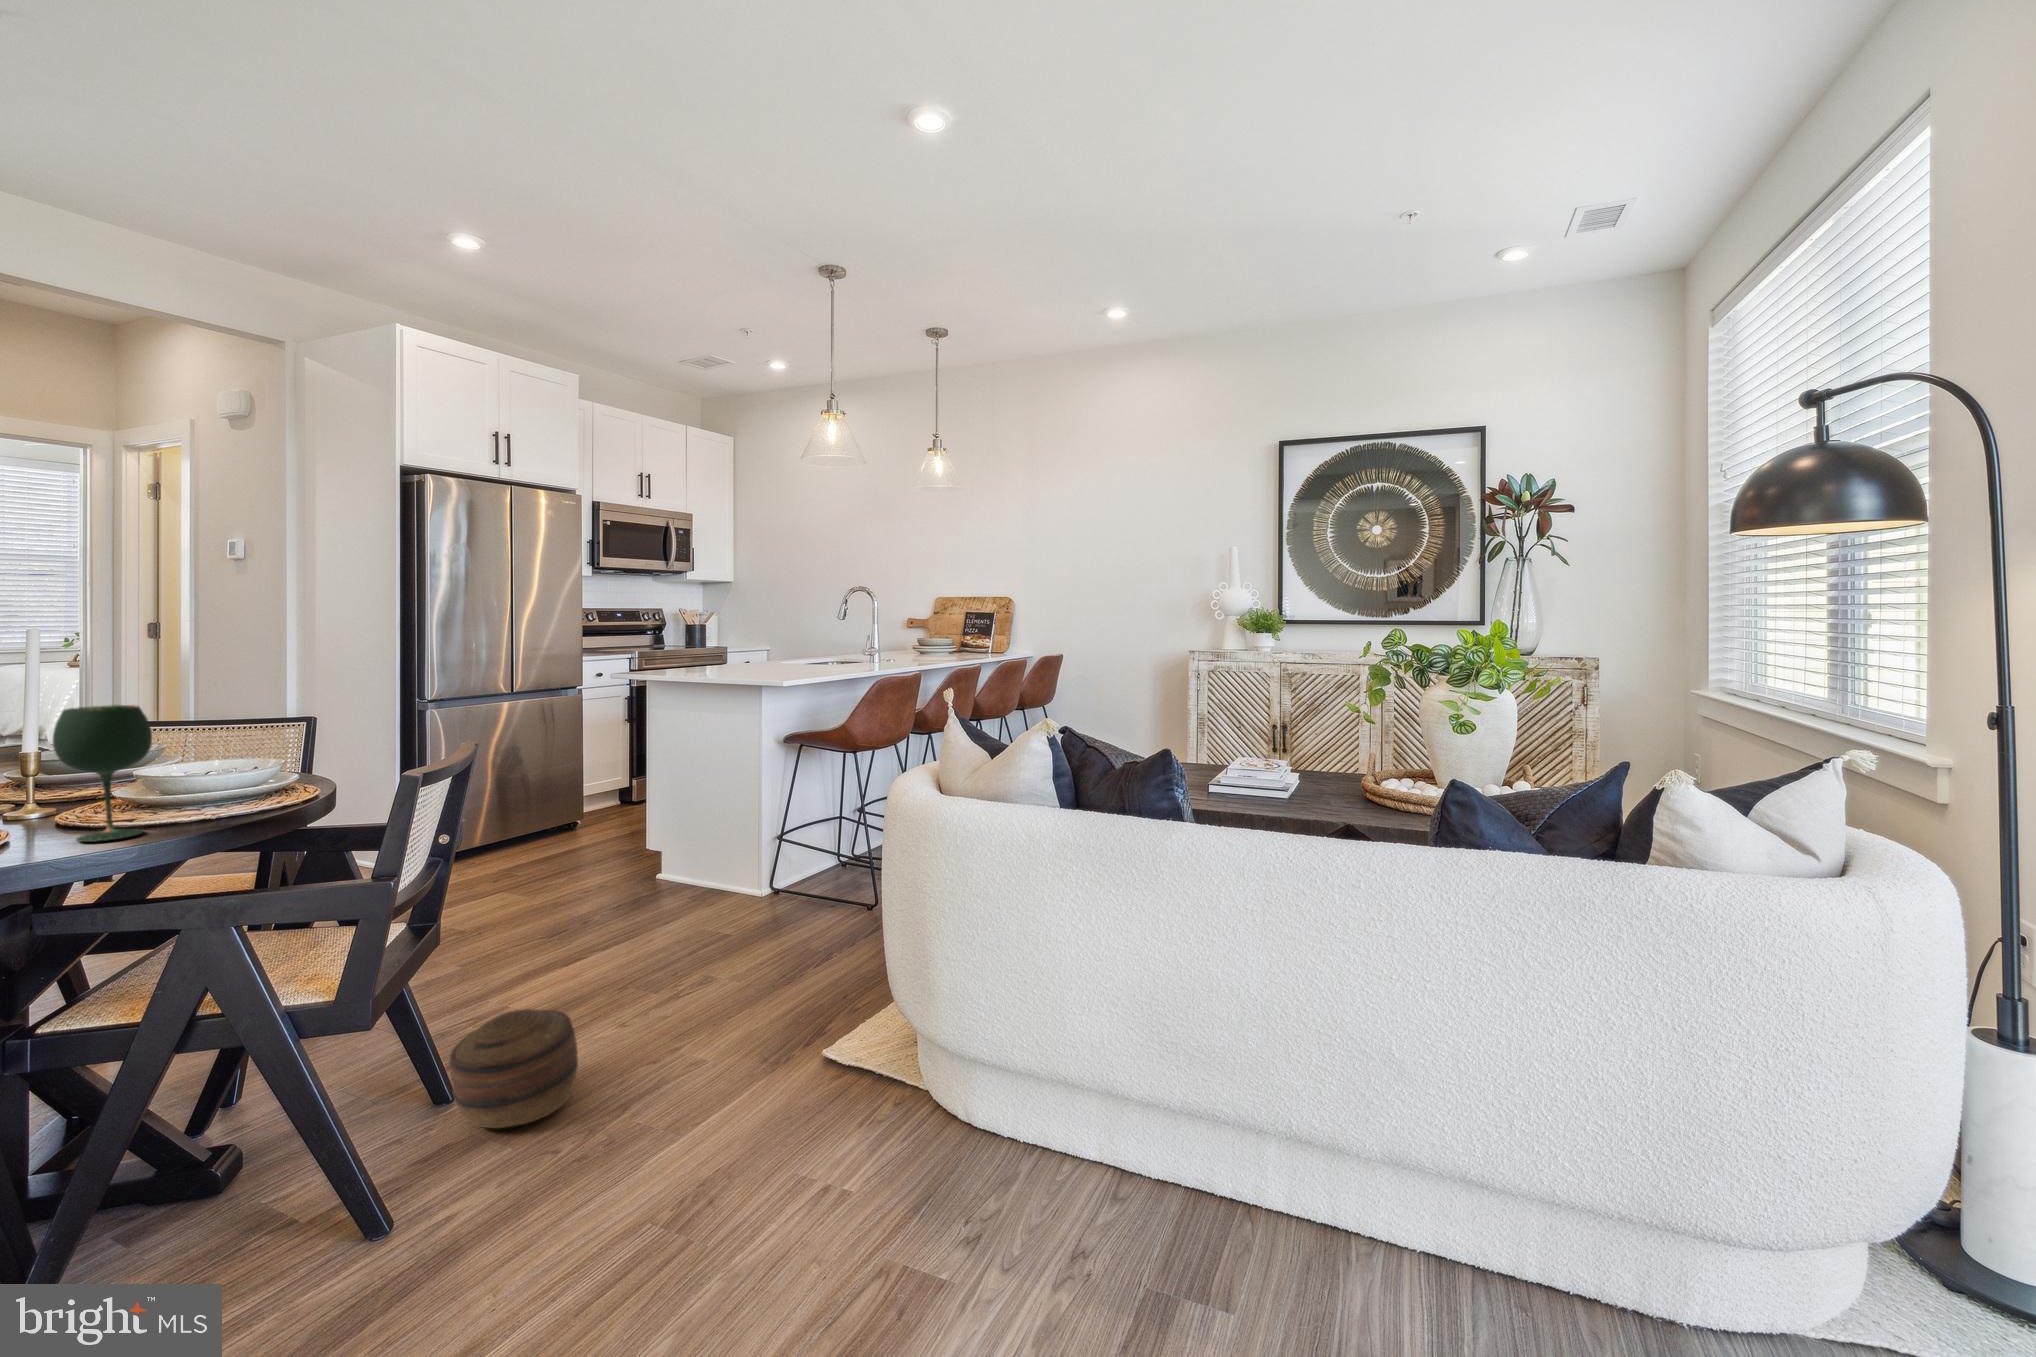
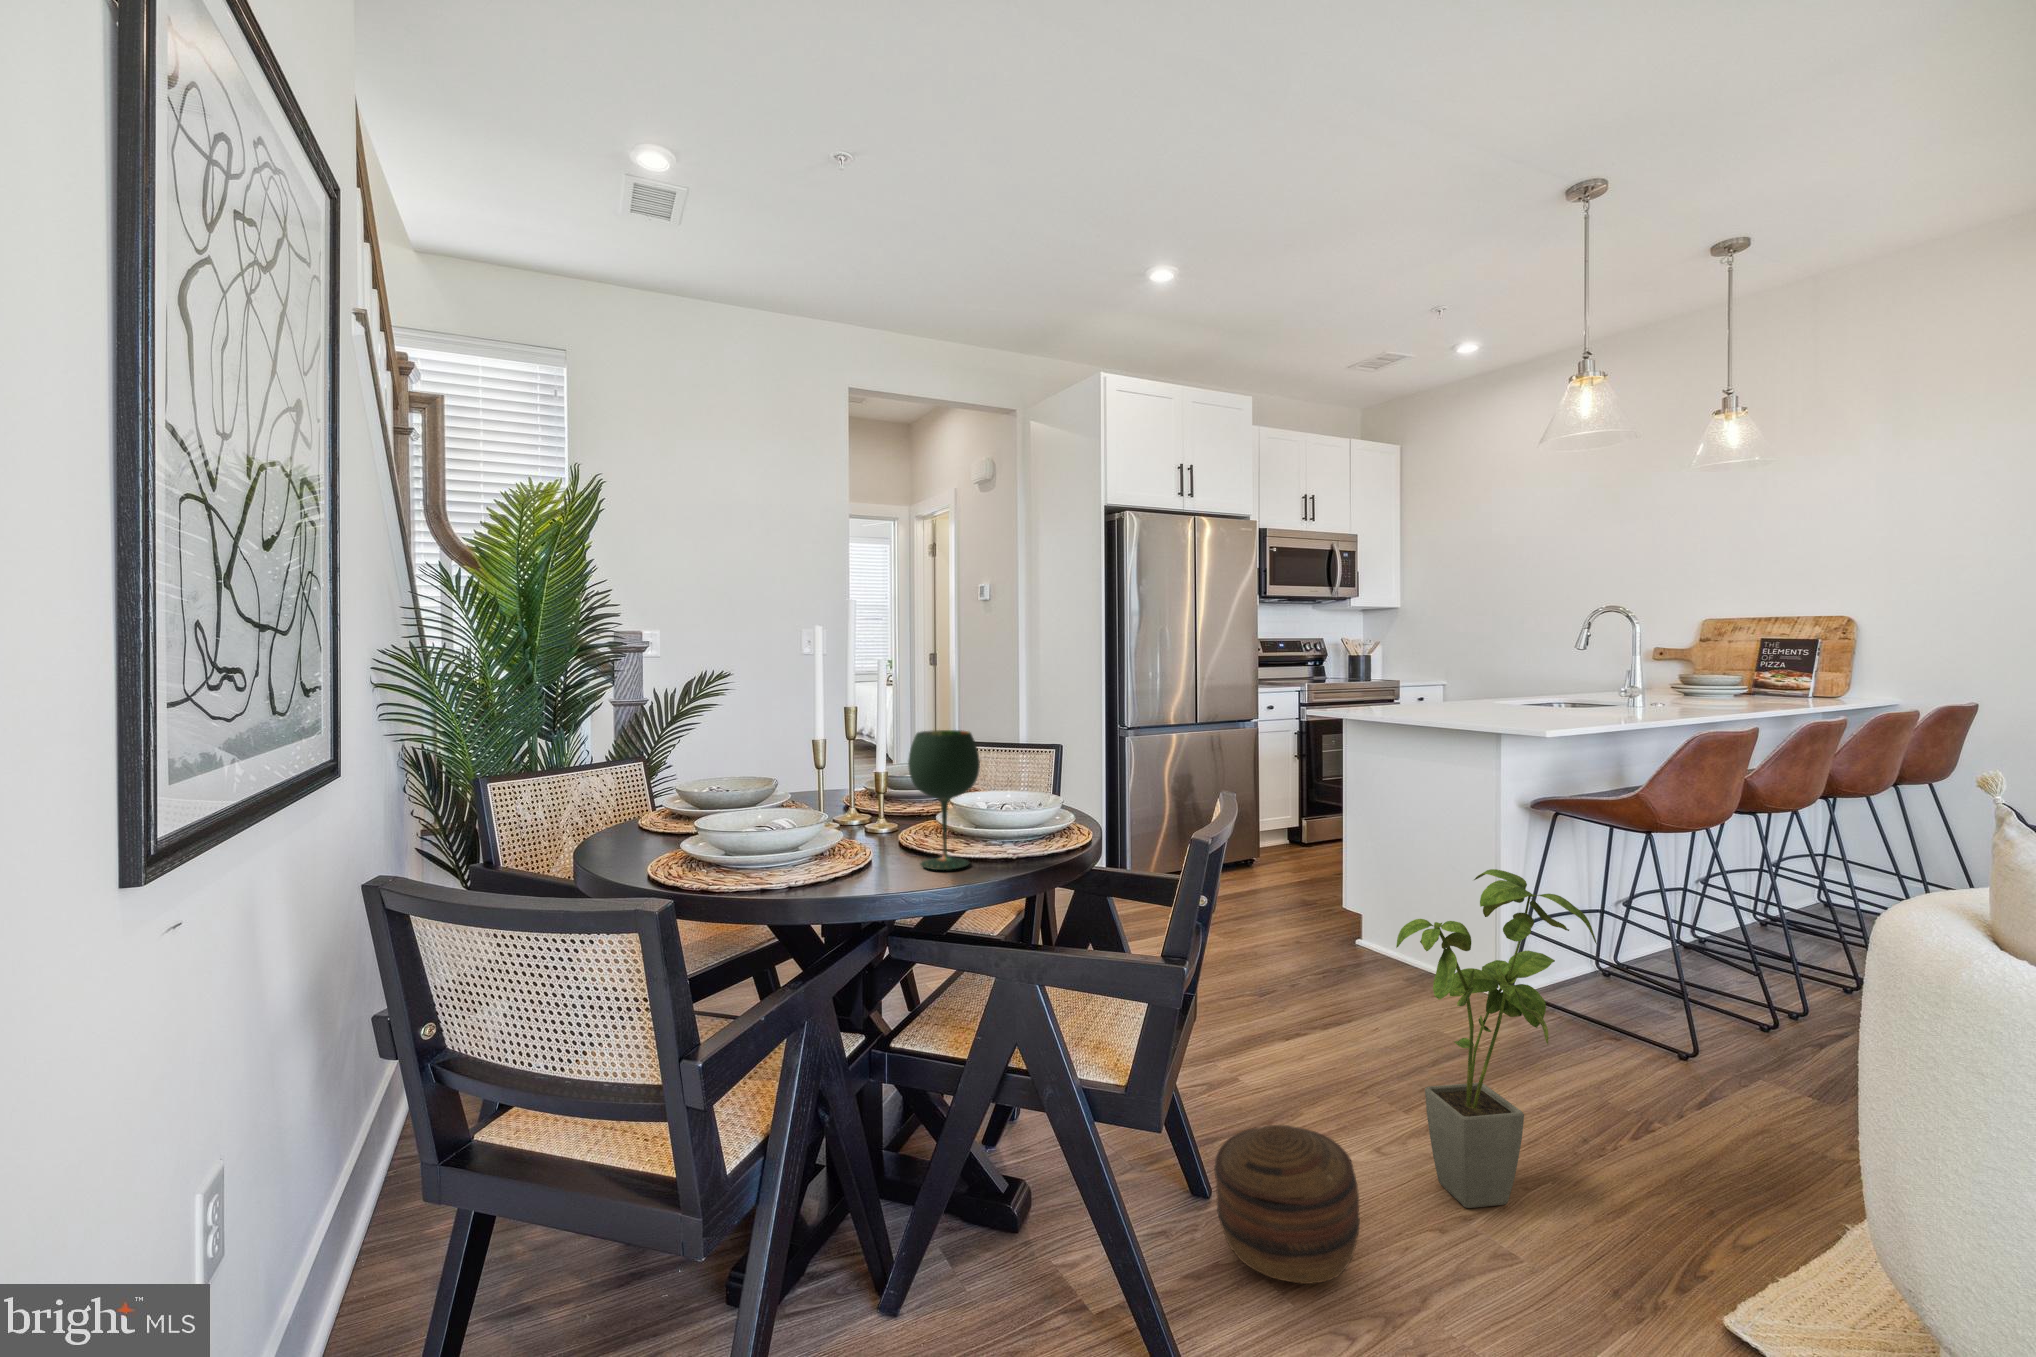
house plant: none [626,788,758,1039] -> present [1396,869,1597,1208]

